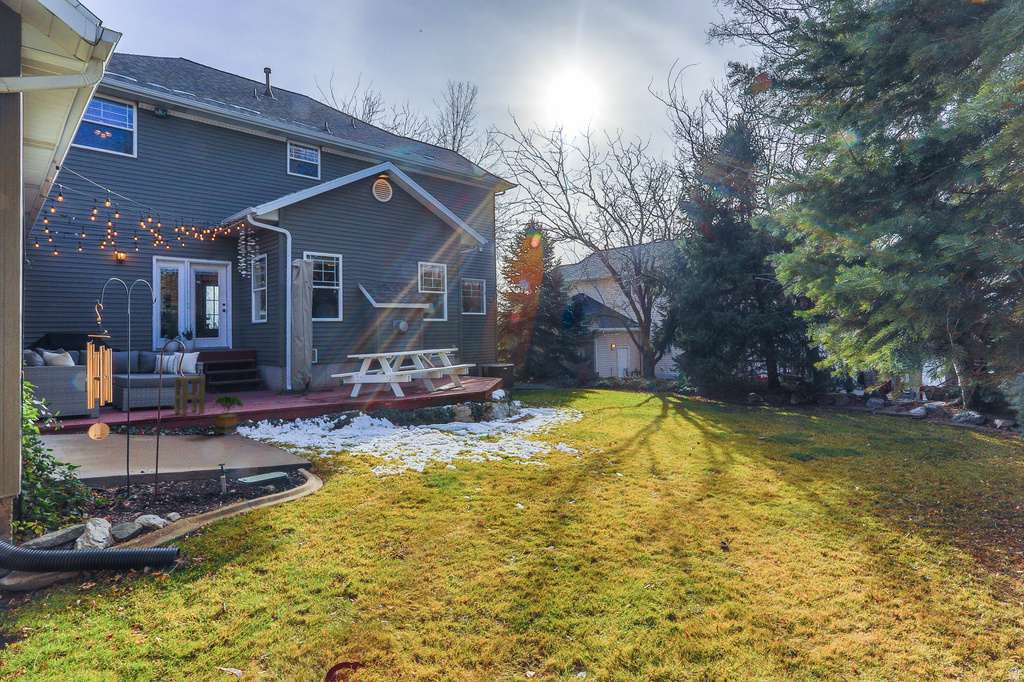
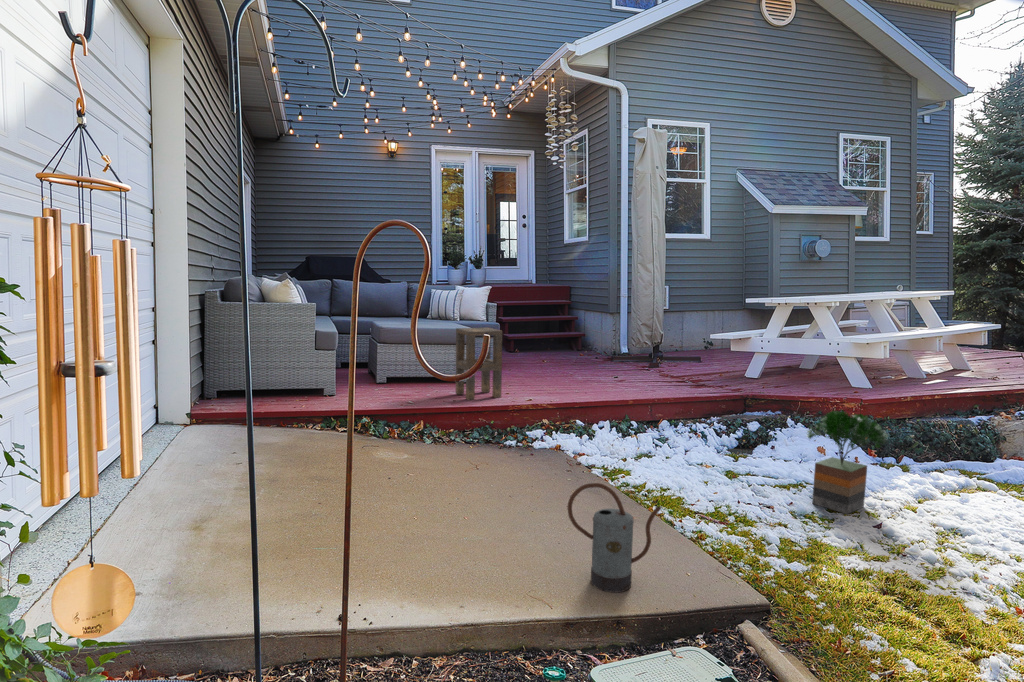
potted tree: present [213,396,243,434] -> present [807,411,887,514]
watering can: none [228,426,265,464] -> present [568,483,662,593]

